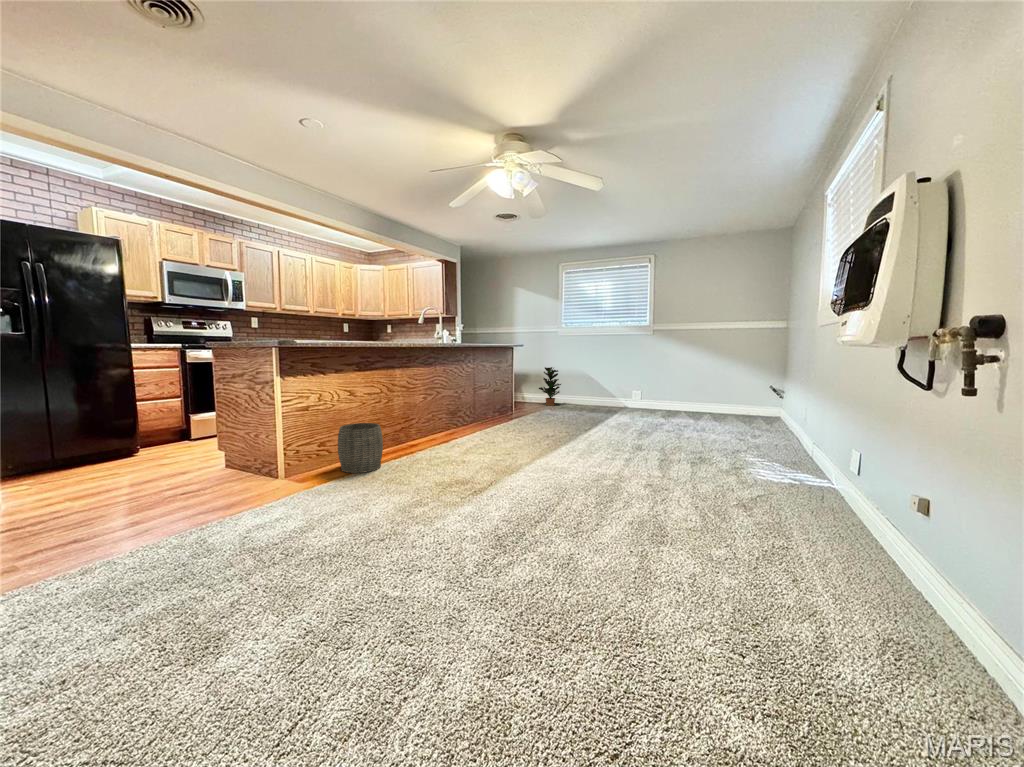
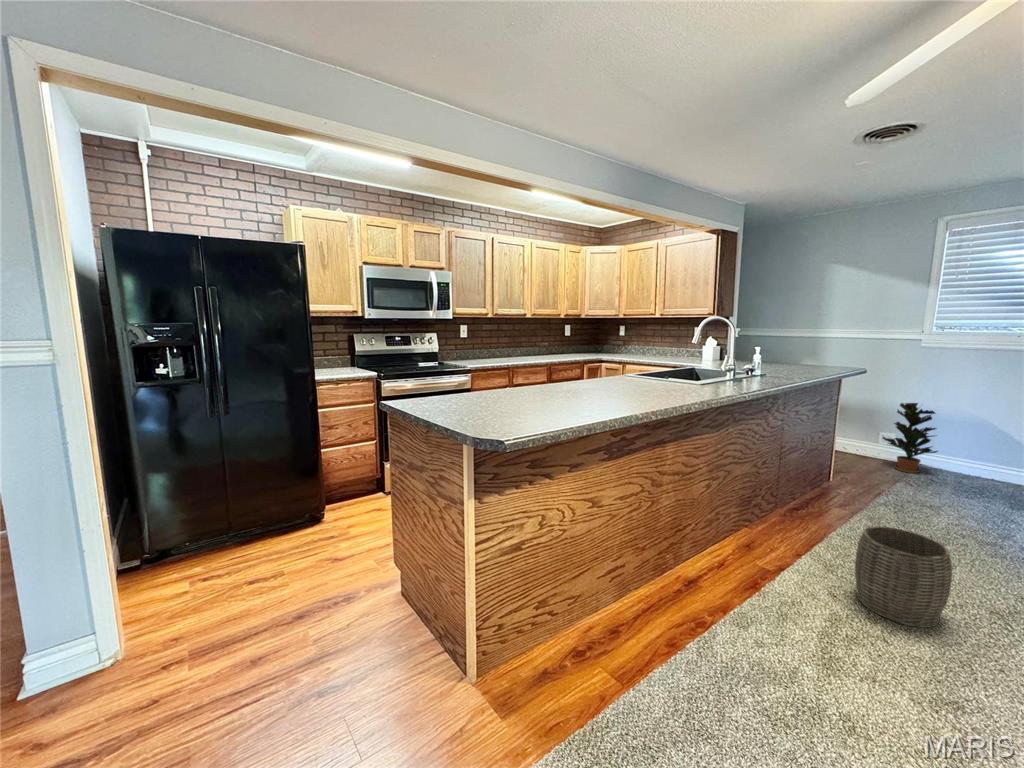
woven basket: present [338,423,383,473] -> present [855,526,952,628]

